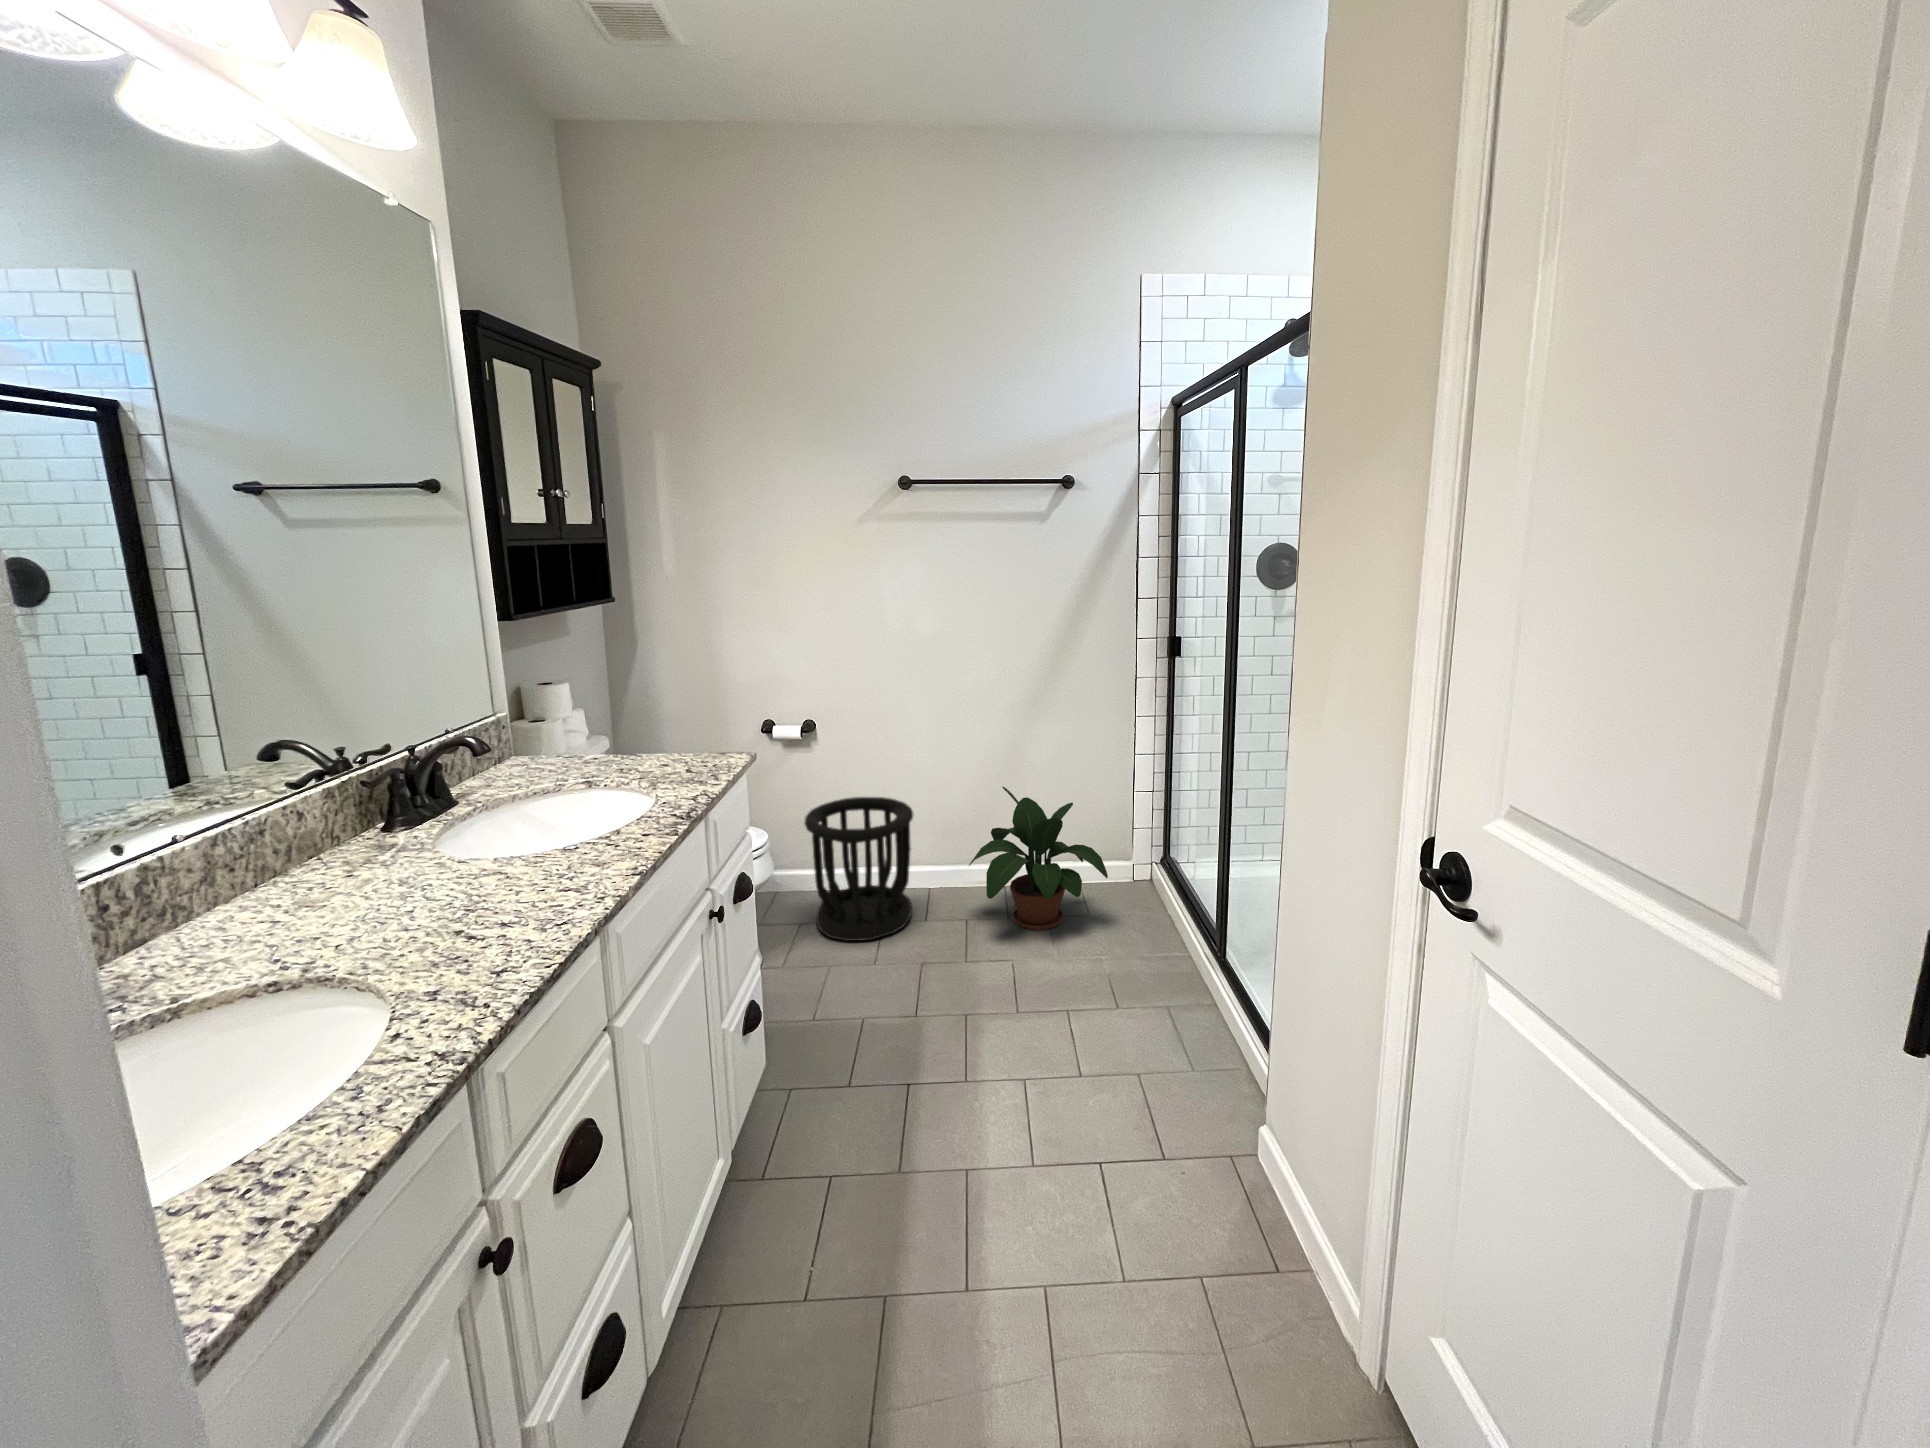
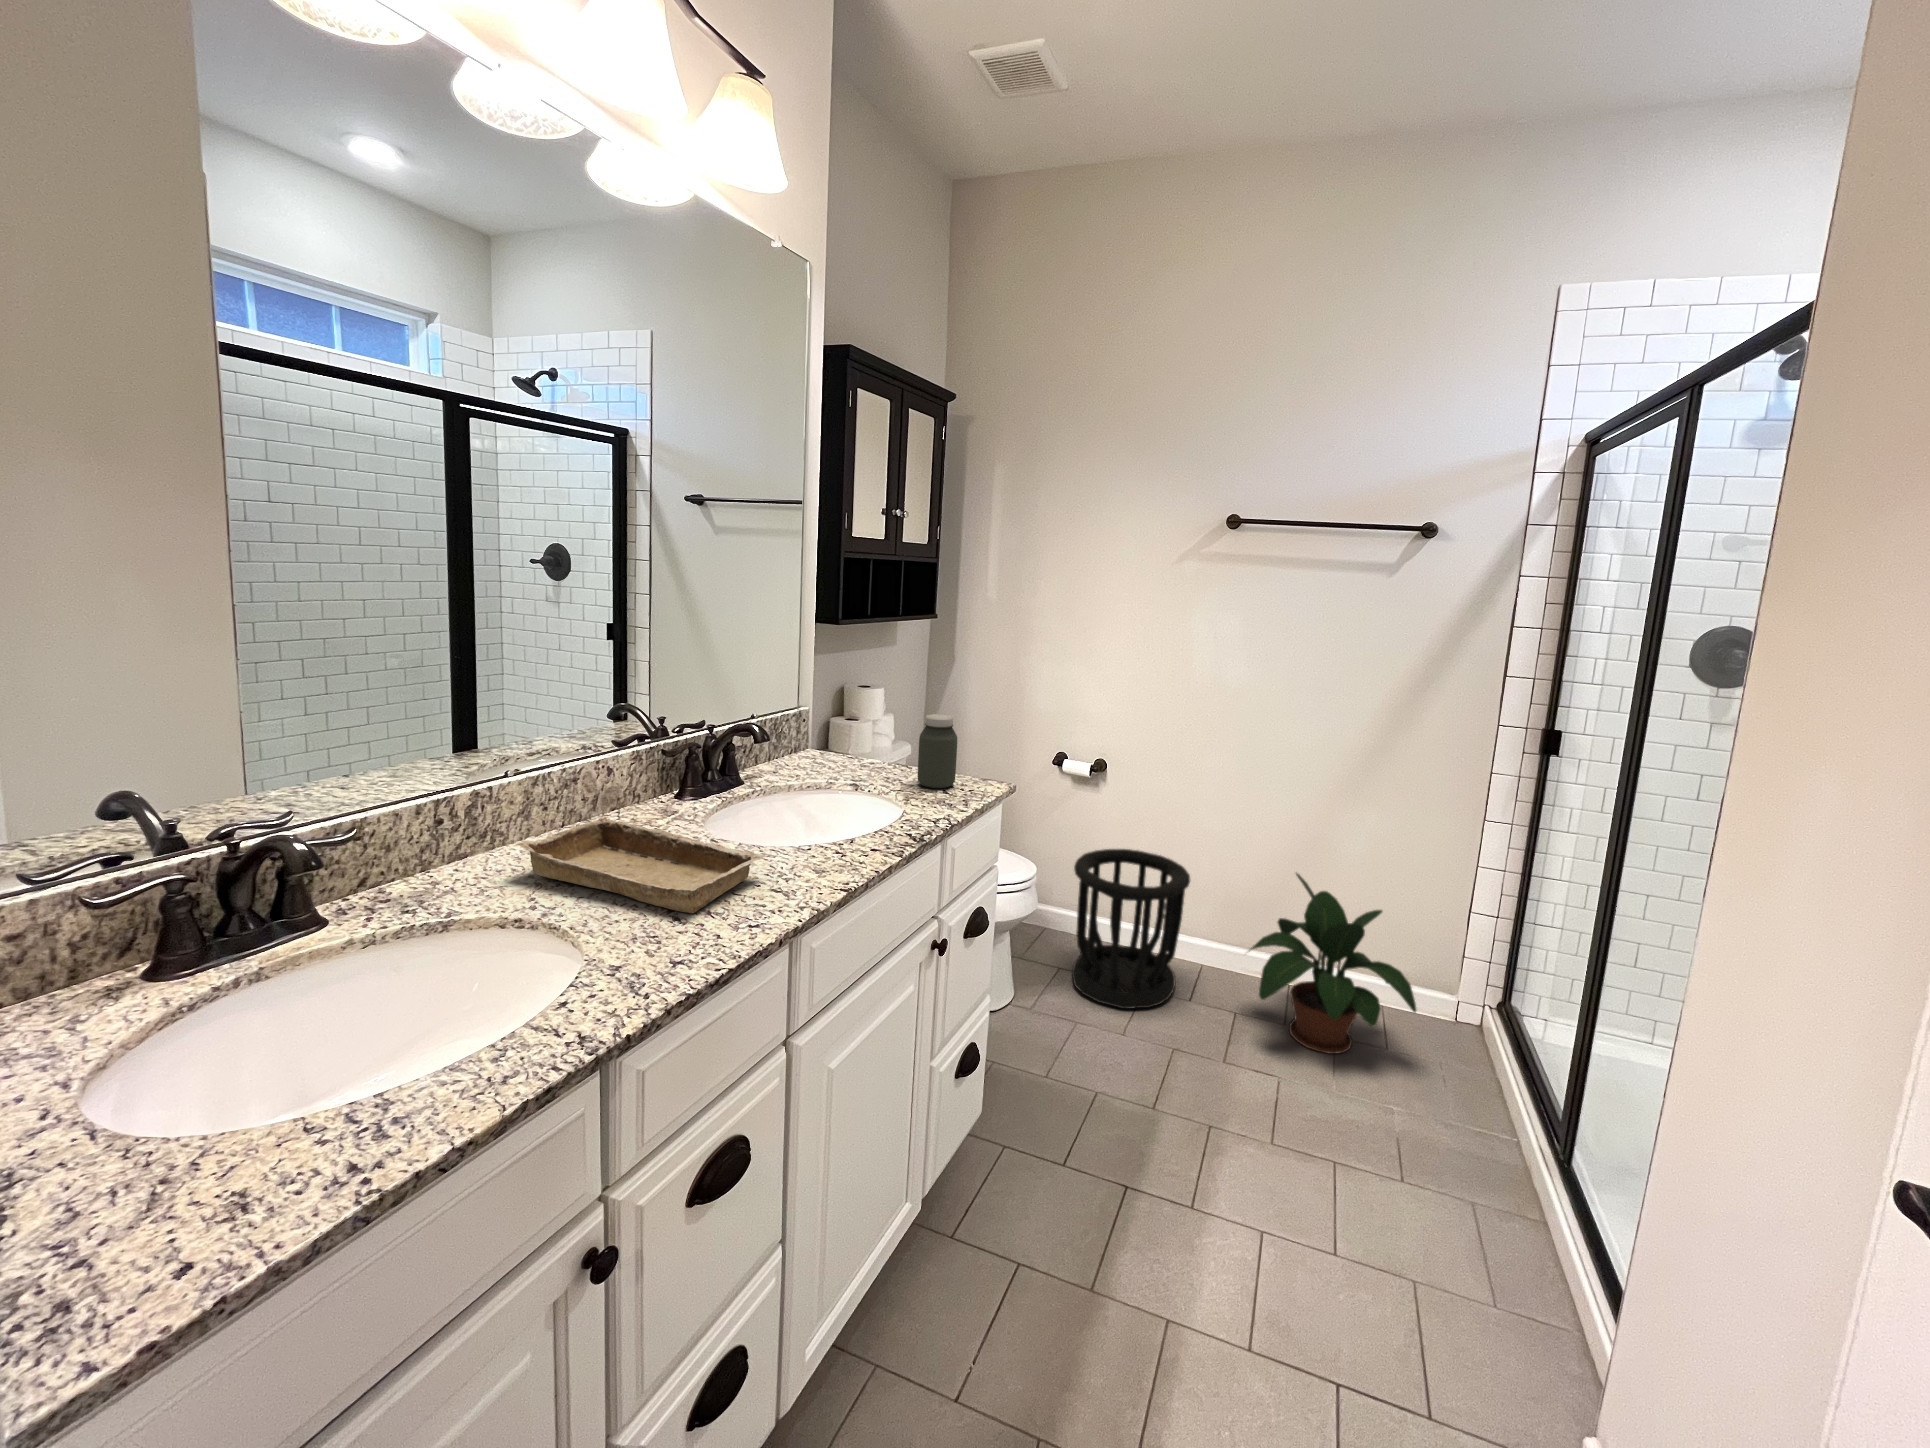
jar: none [652,697,696,770] -> present [918,714,957,788]
tray: none [231,859,546,937] -> present [516,817,767,913]

